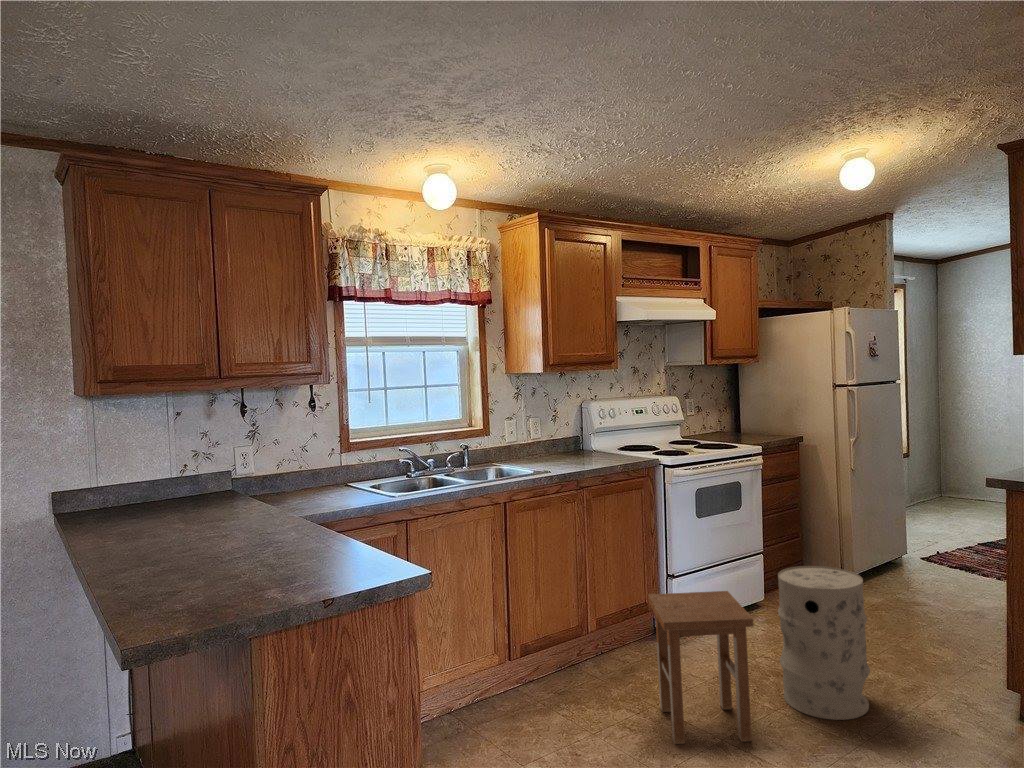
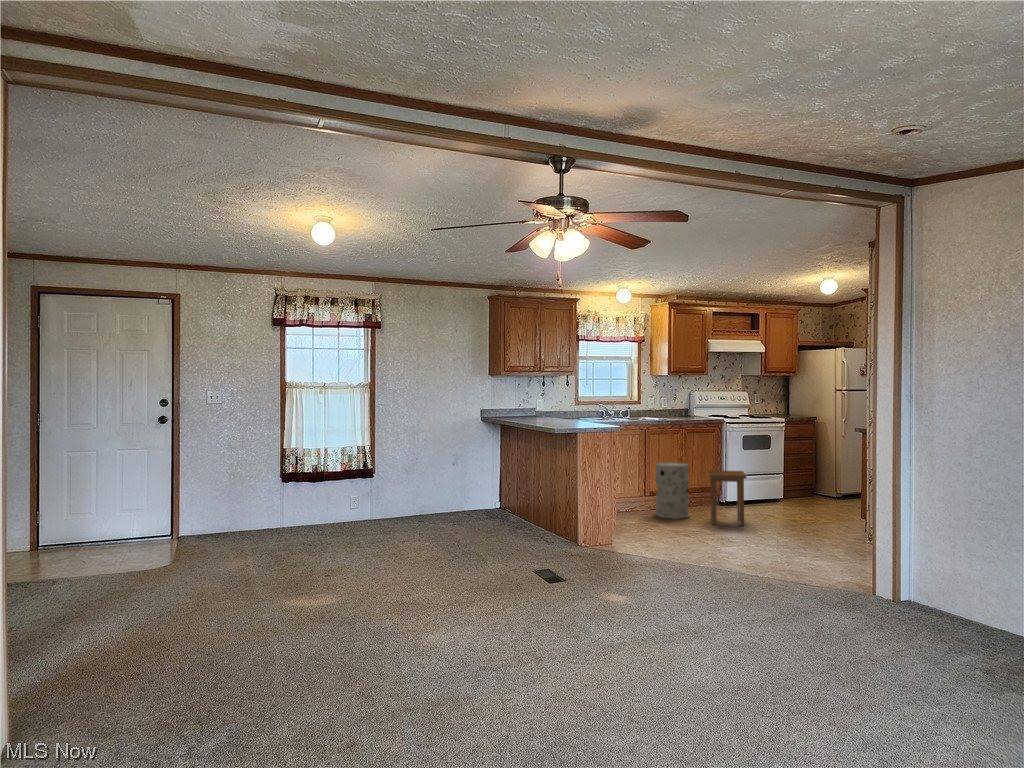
trash can: present [778,566,870,720] -> present [655,462,690,519]

